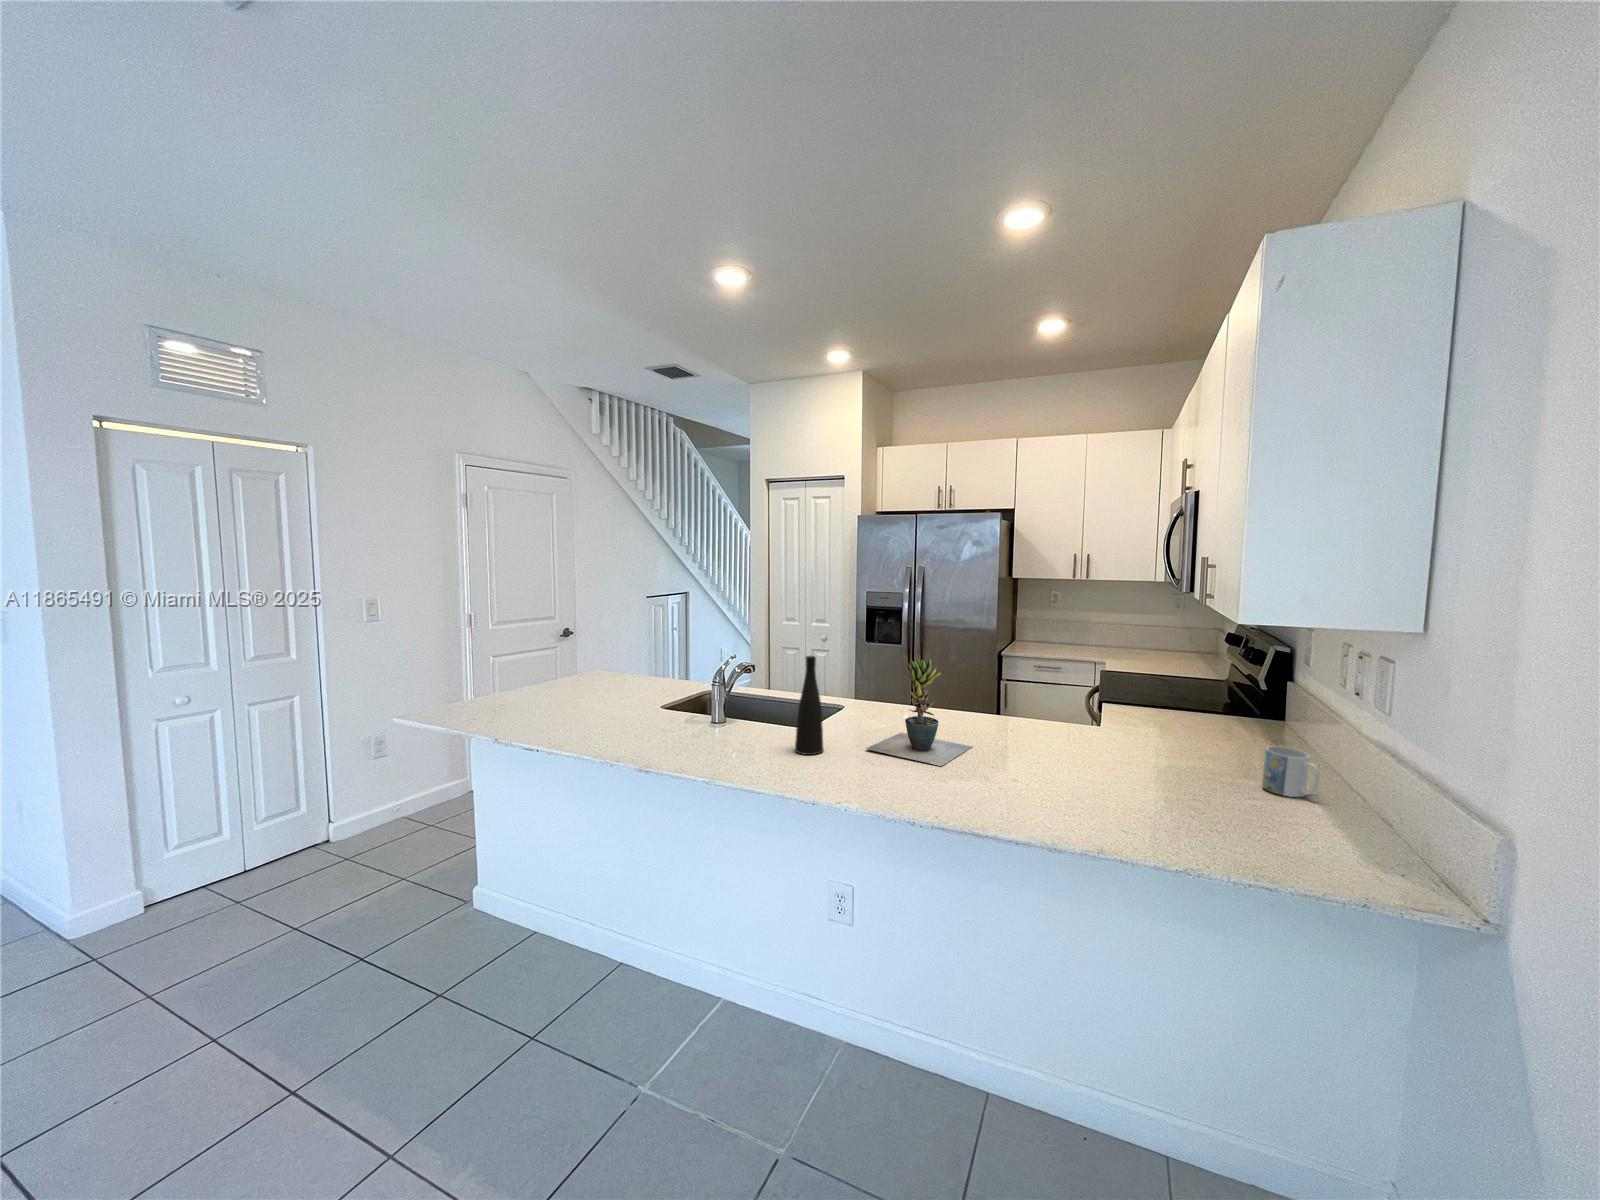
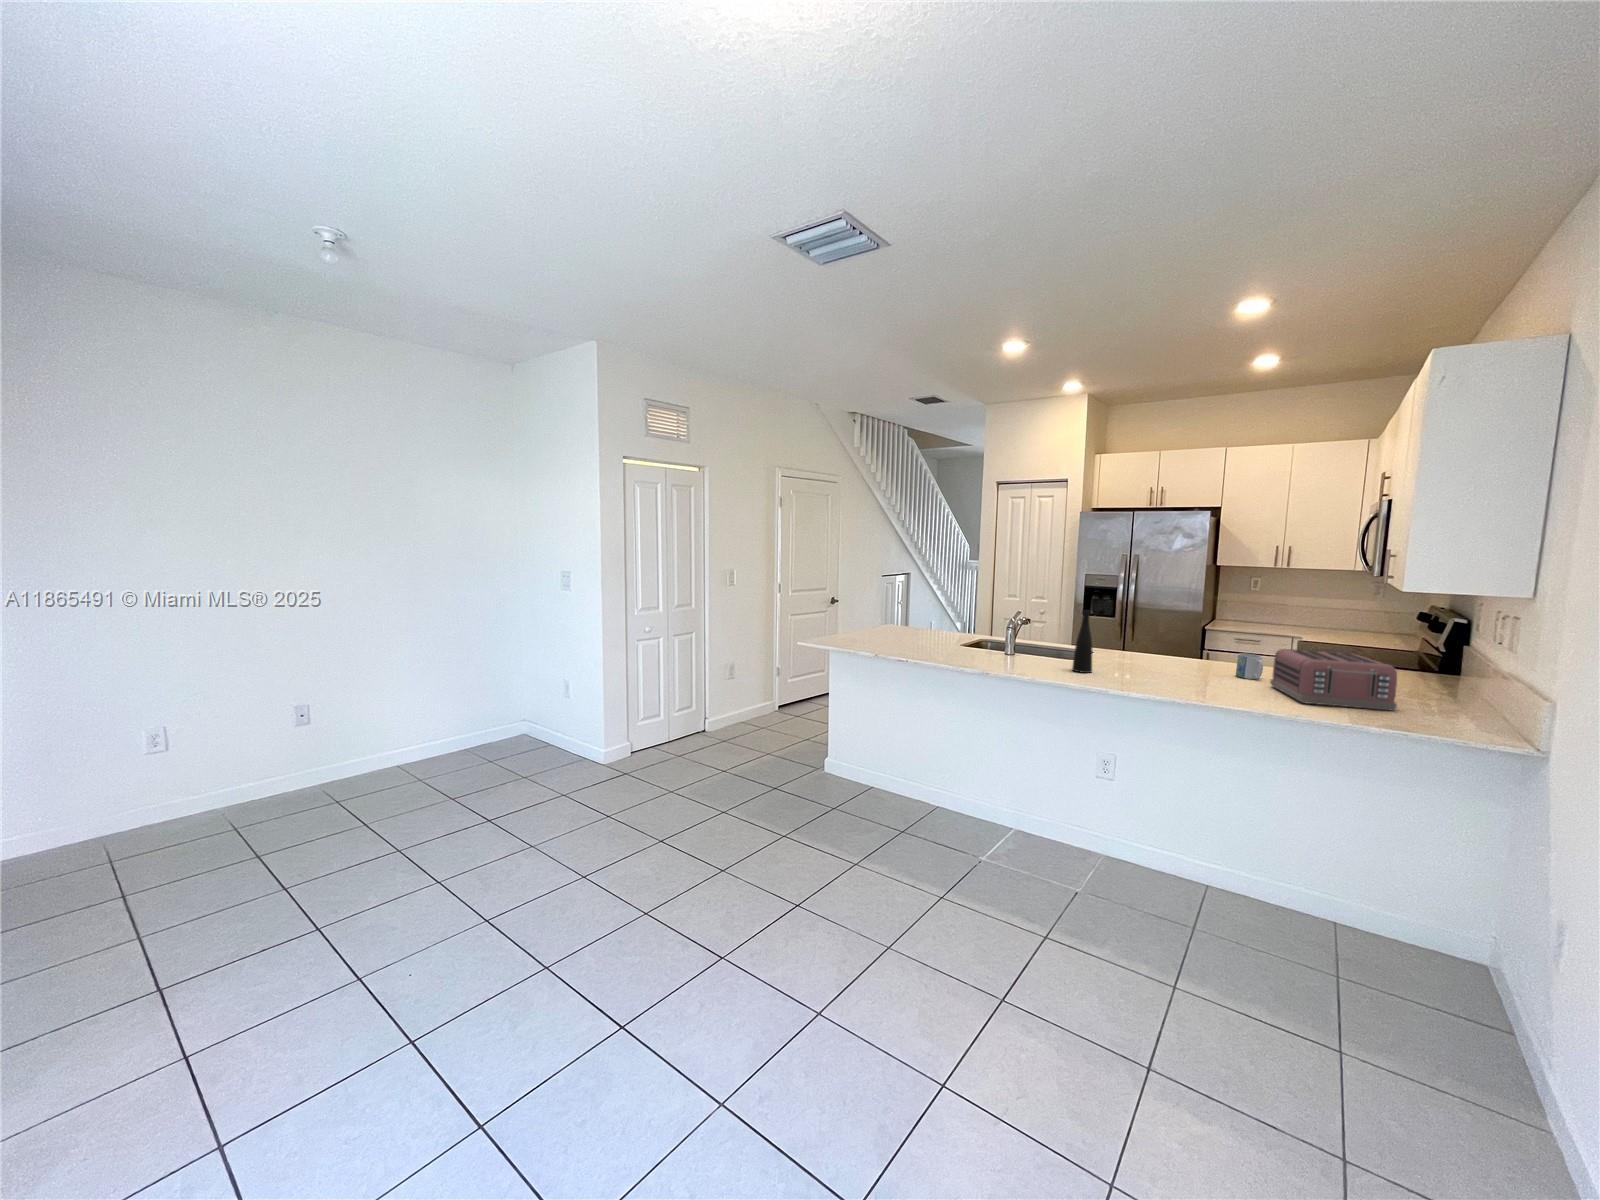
potted plant: present [866,659,972,766] -> none [1121,615,1200,682]
toaster: none [1063,708,1234,810] -> present [1270,649,1397,711]
mug: present [1262,746,1320,797] -> present [1236,653,1263,679]

